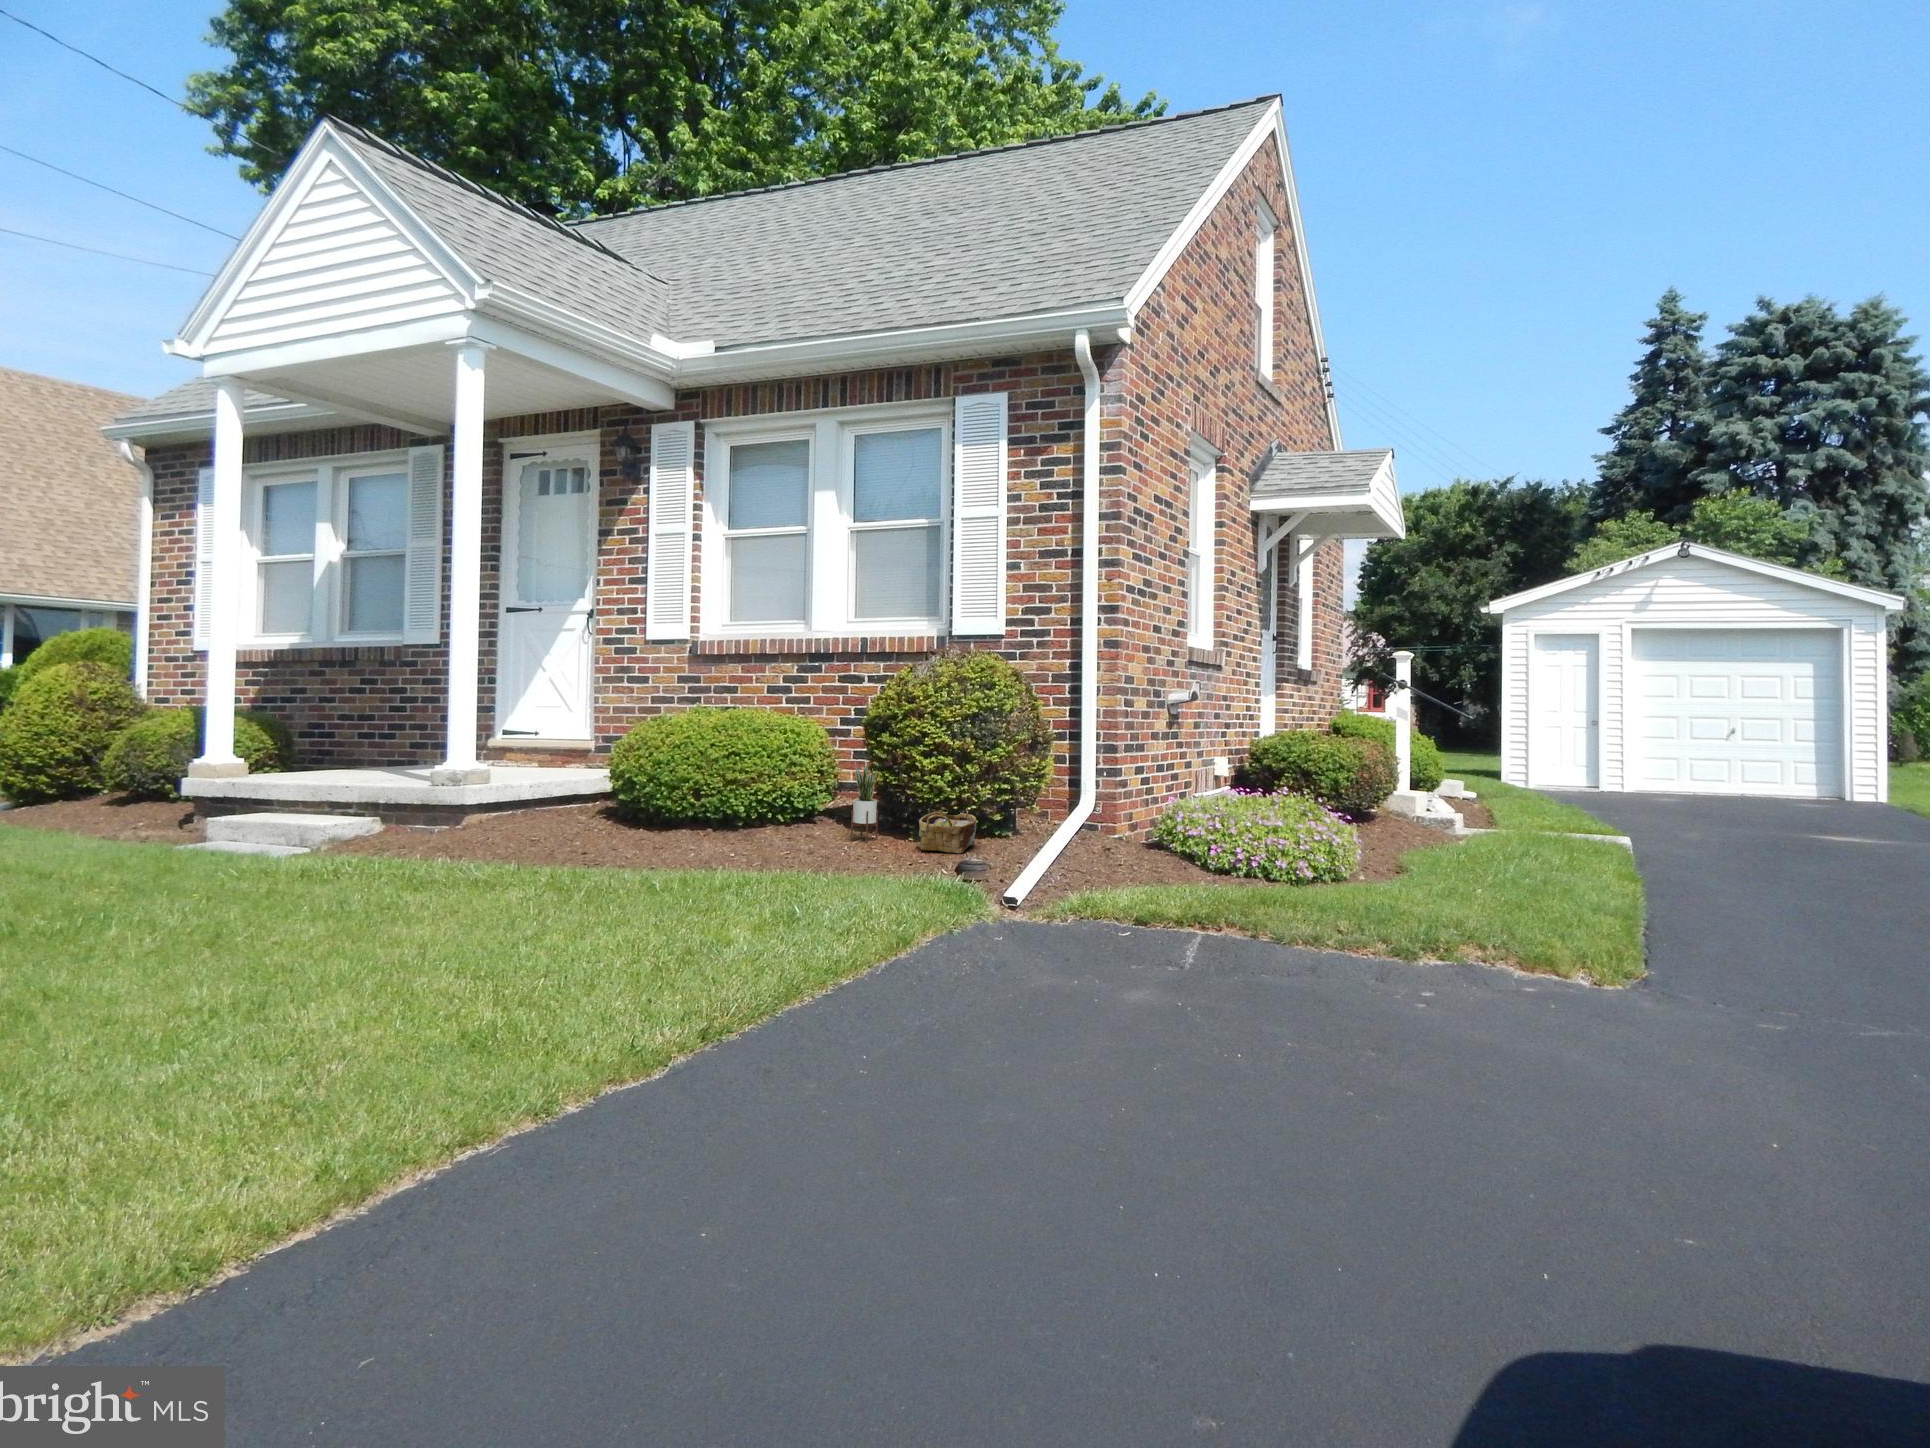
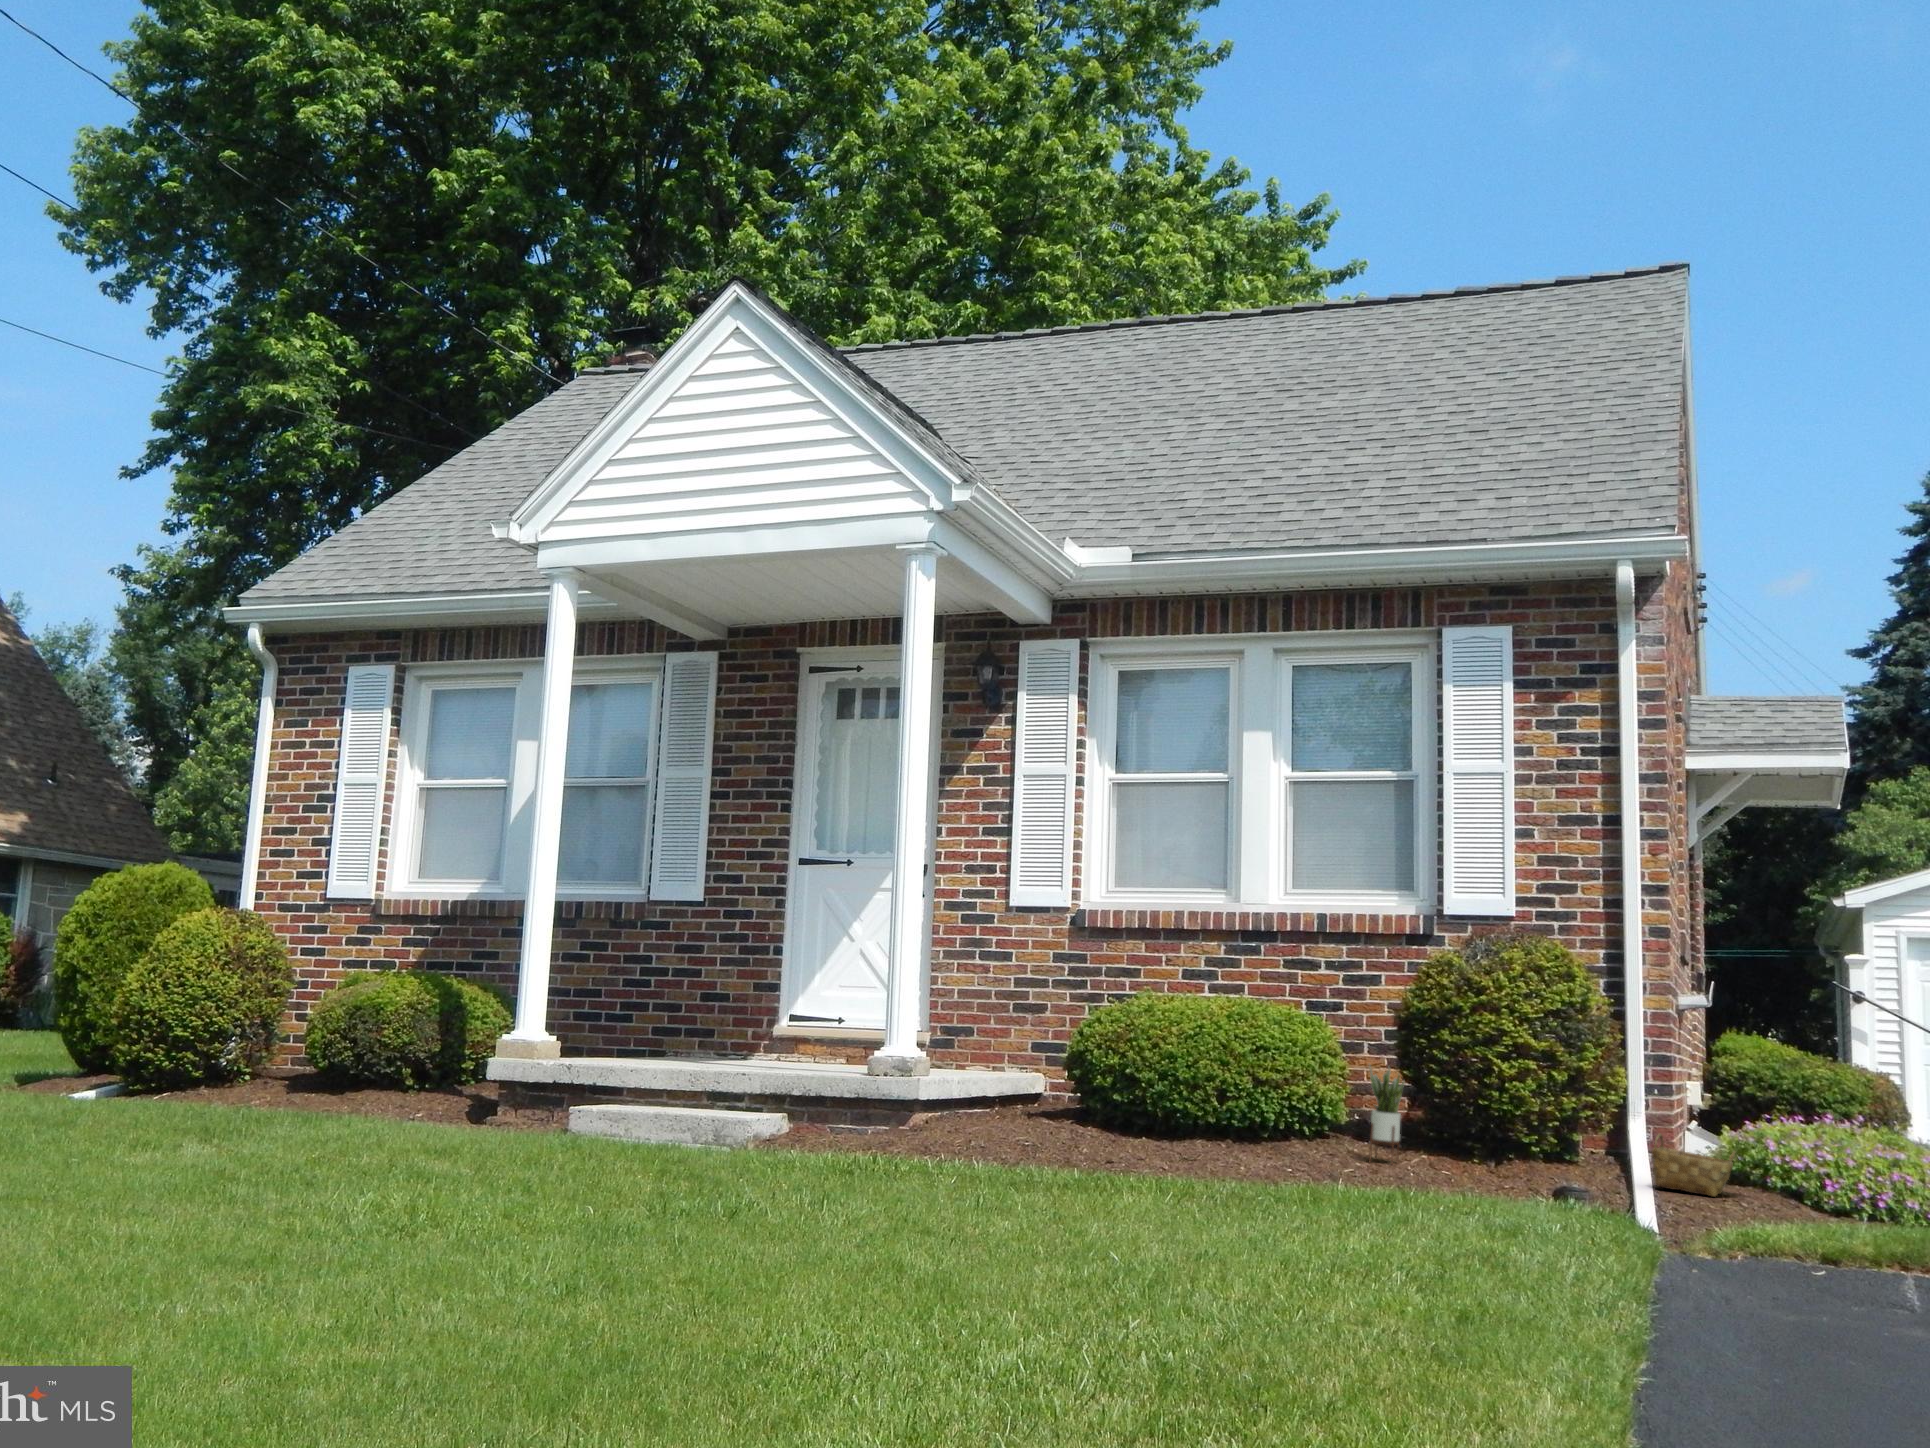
woven basket: present [919,808,977,853] -> present [1652,1134,1735,1197]

